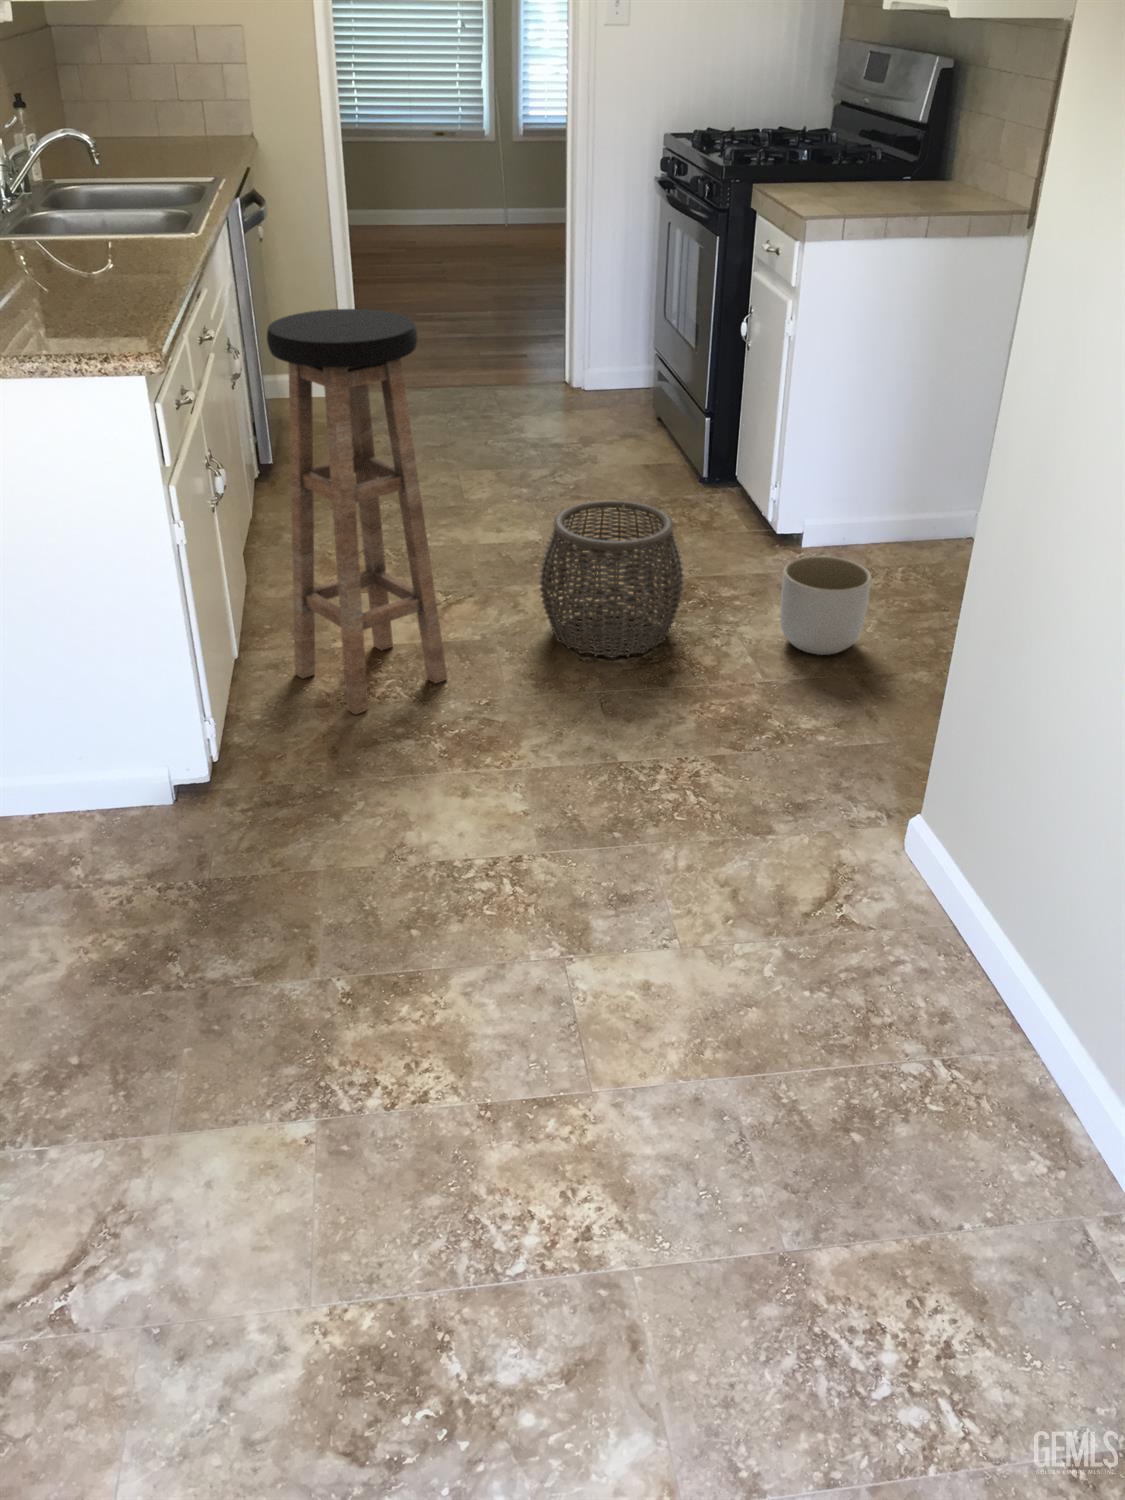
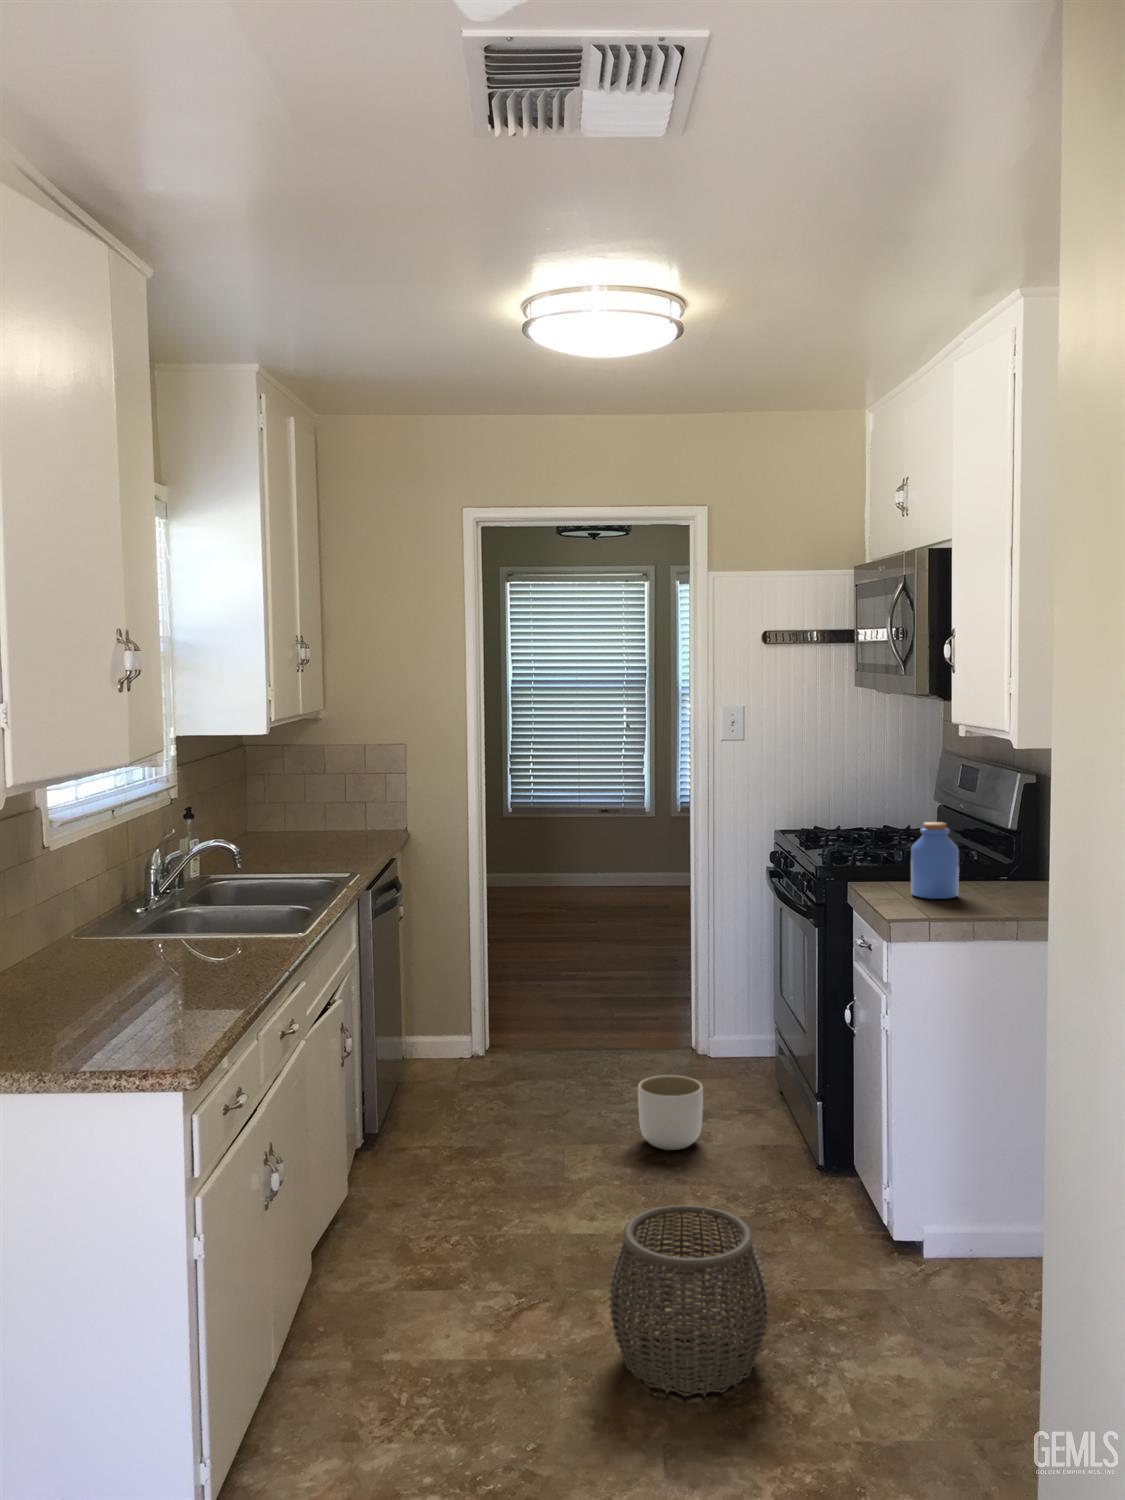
jar: none [823,111,876,198] -> present [911,822,959,899]
bar stool: present [267,309,447,714] -> none [331,1011,495,1456]
planter: present [780,556,872,655] -> present [638,1075,703,1150]

